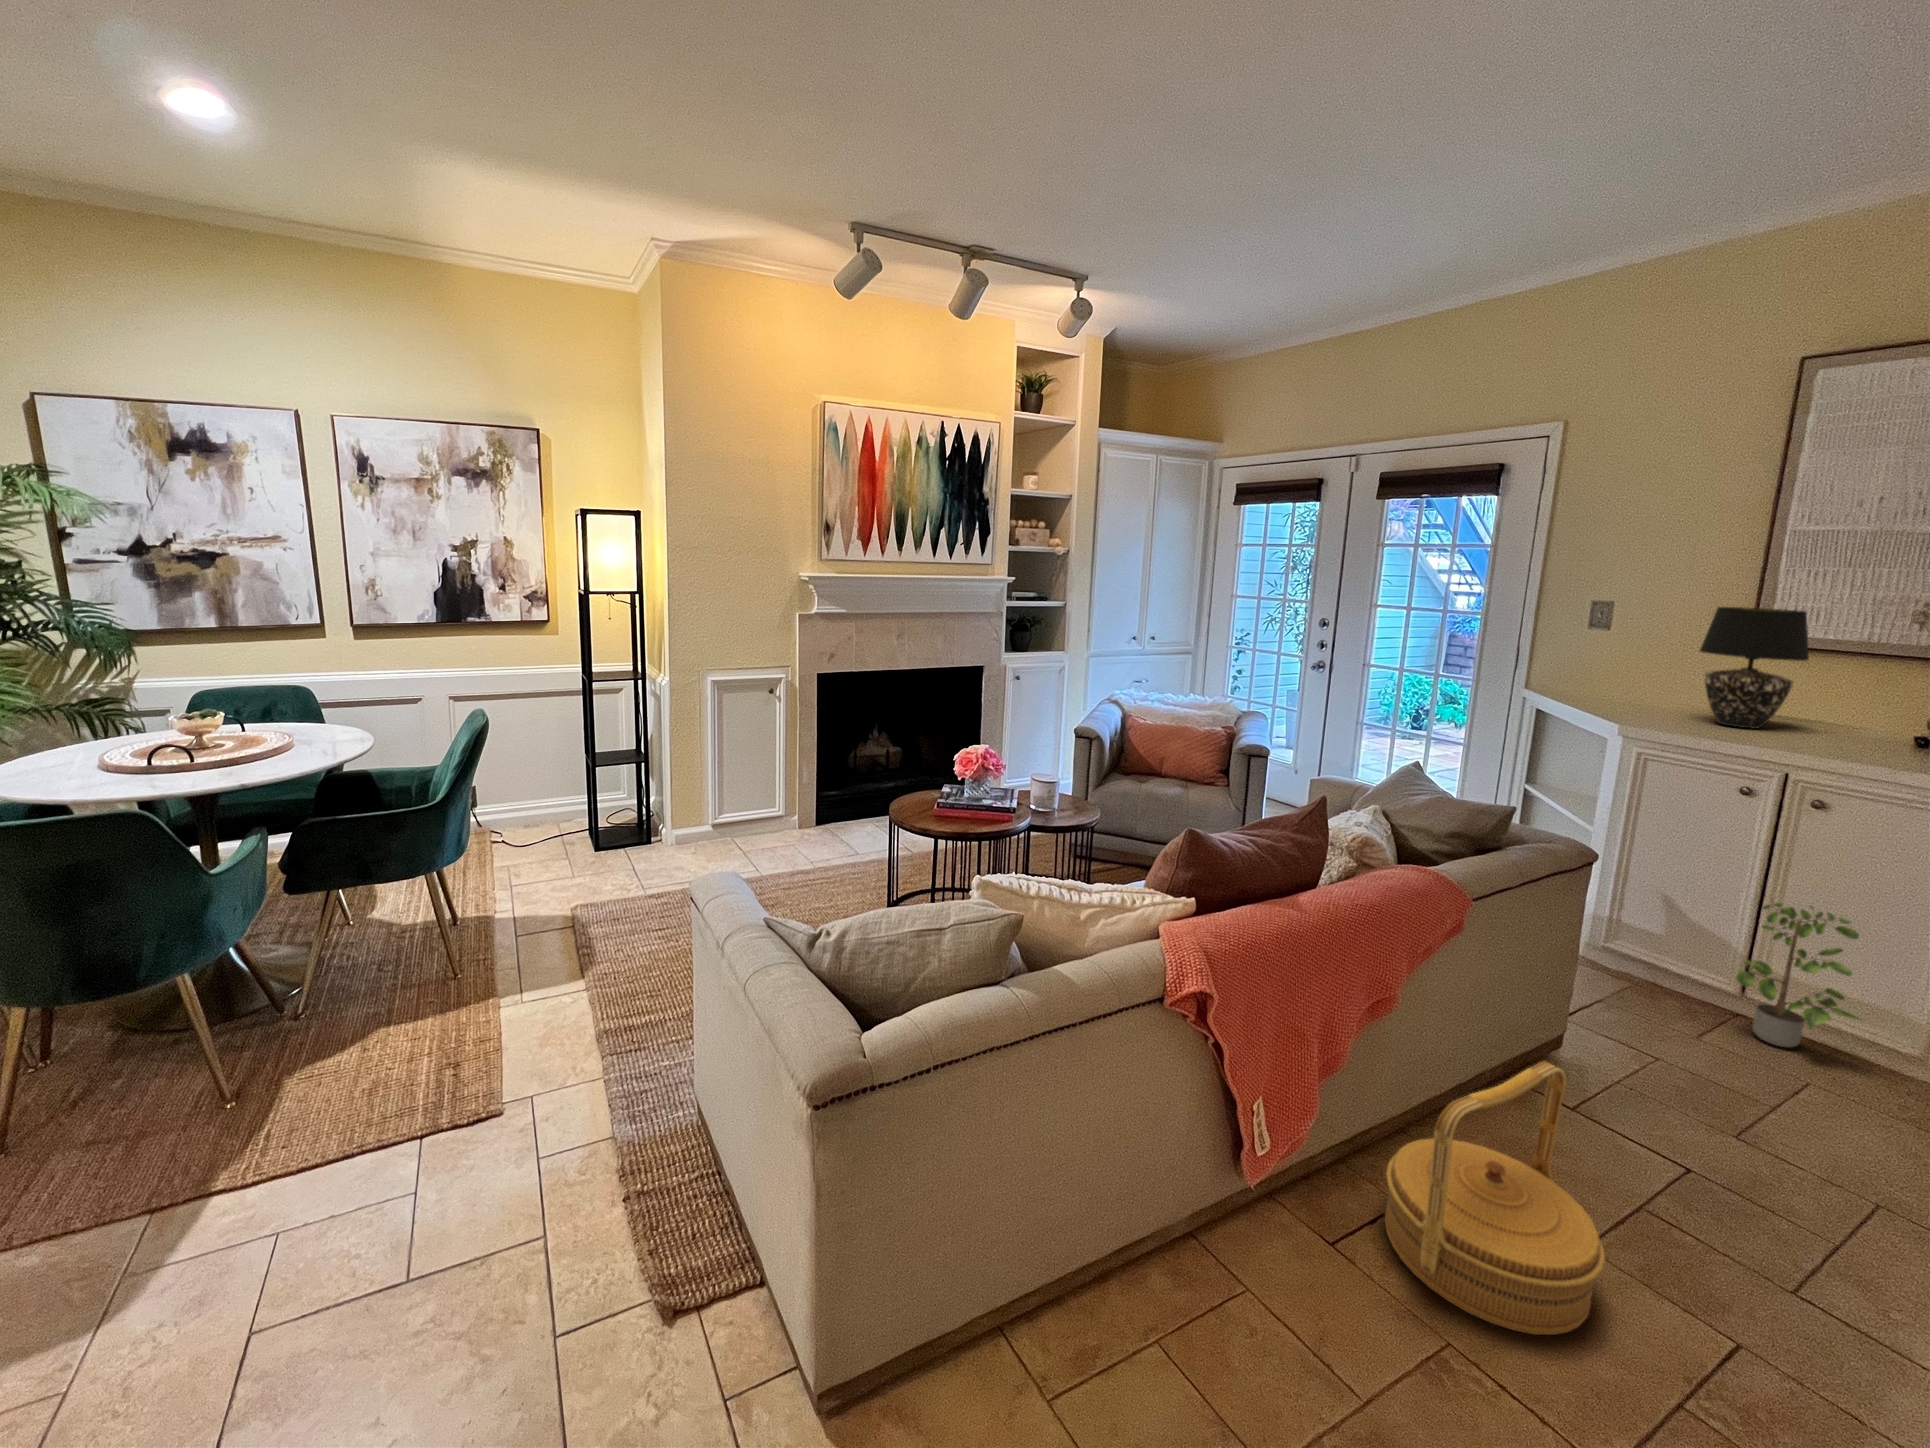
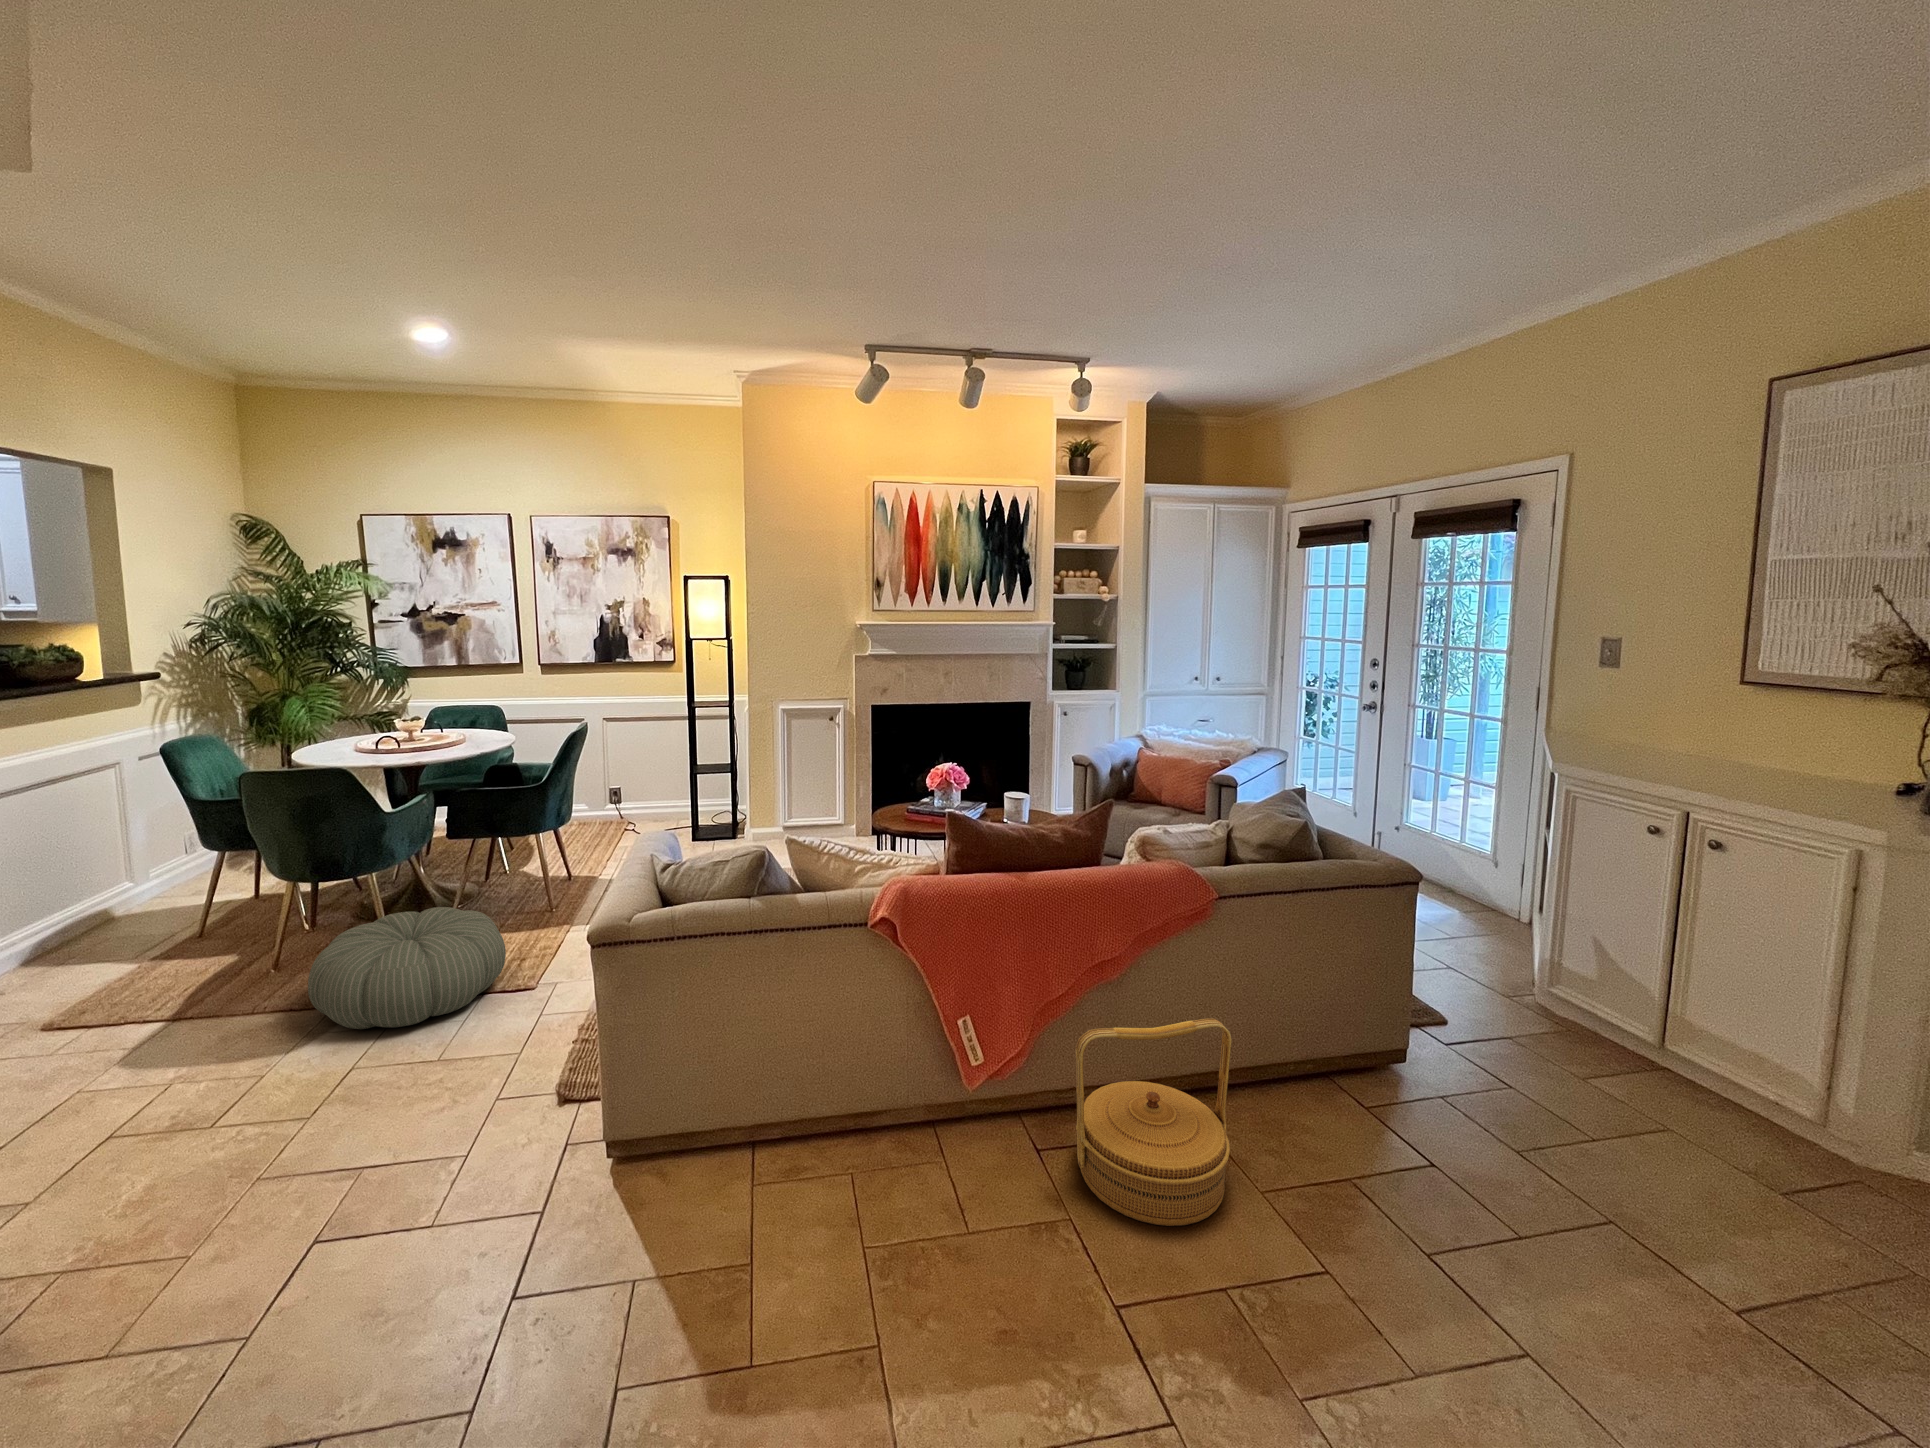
table lamp: present [1700,607,1809,728] -> none [1633,643,1744,768]
potted plant: present [1736,903,1859,1047] -> none [1618,936,1732,1092]
pouf: none [115,1009,453,1251] -> present [308,907,506,1029]

